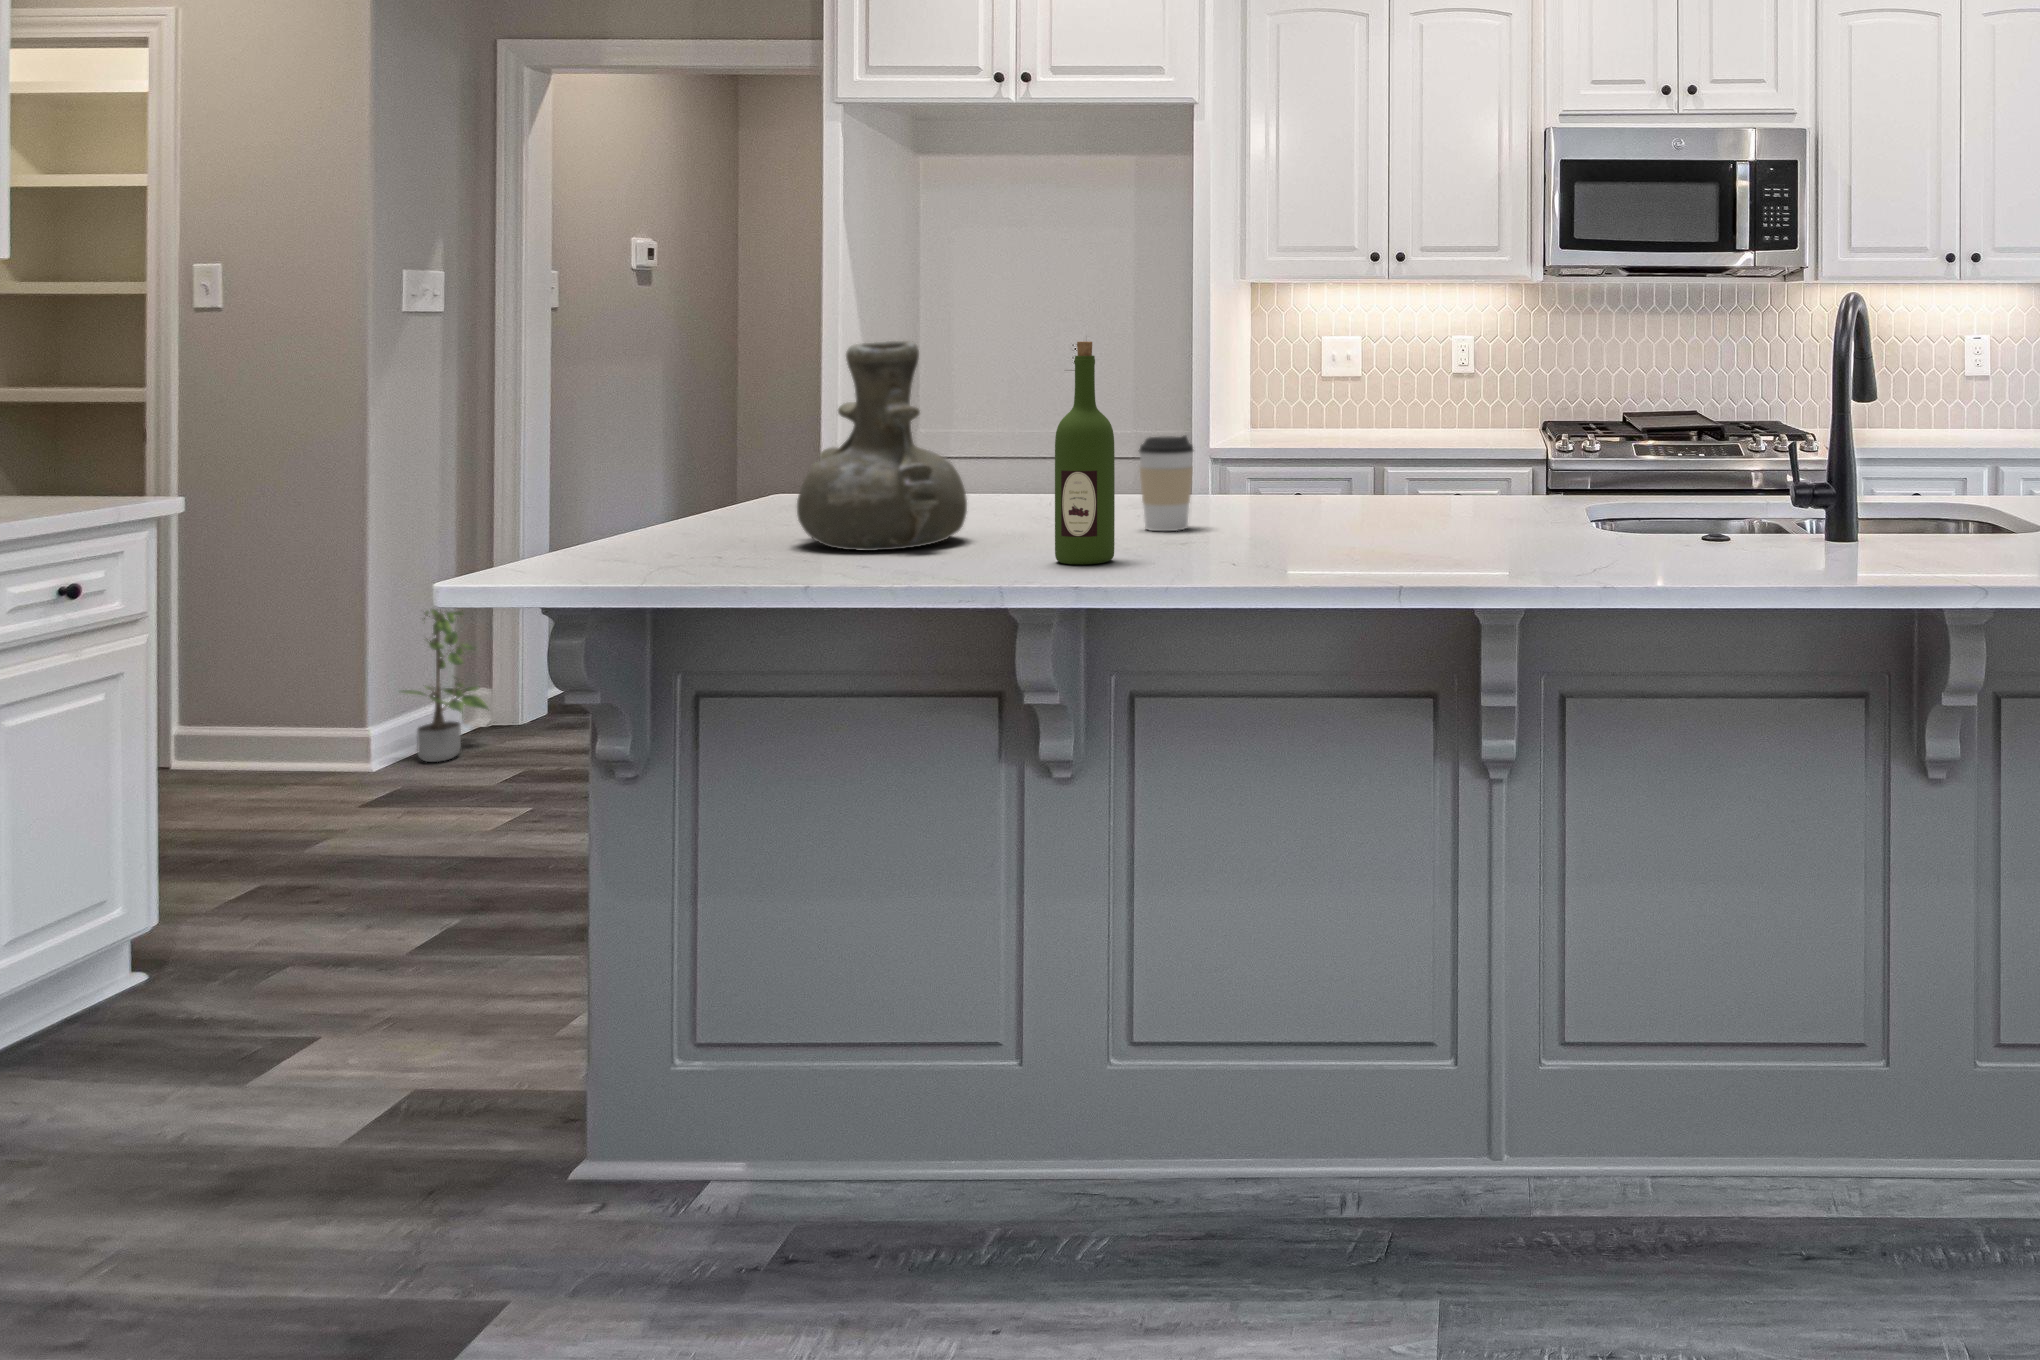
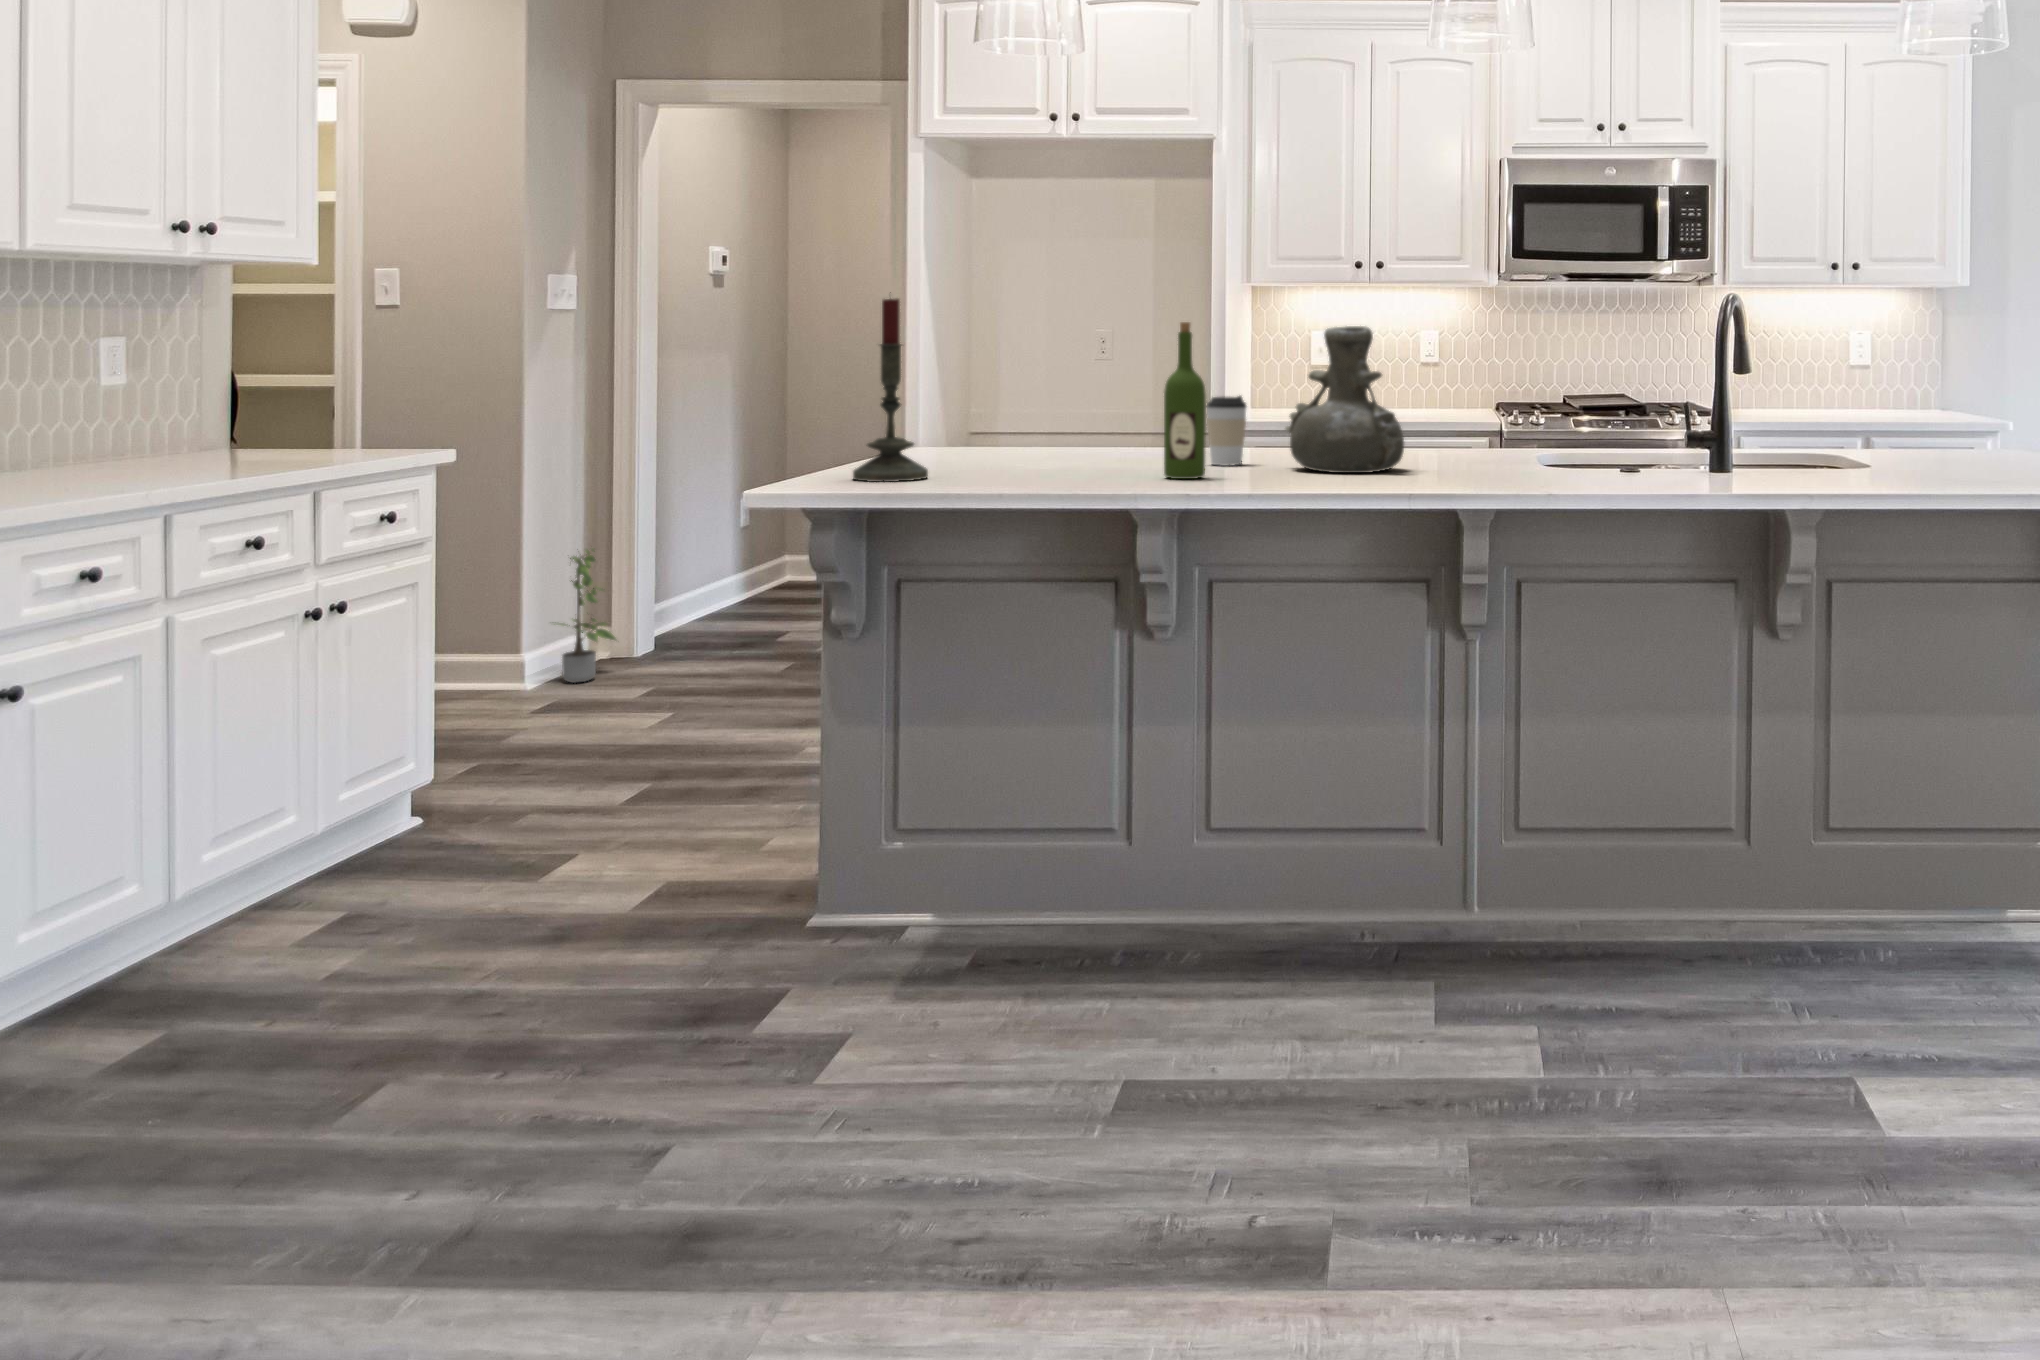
candle: none [602,302,717,575] -> present [853,298,928,482]
vase: present [797,341,967,551] -> present [1285,326,1404,473]

